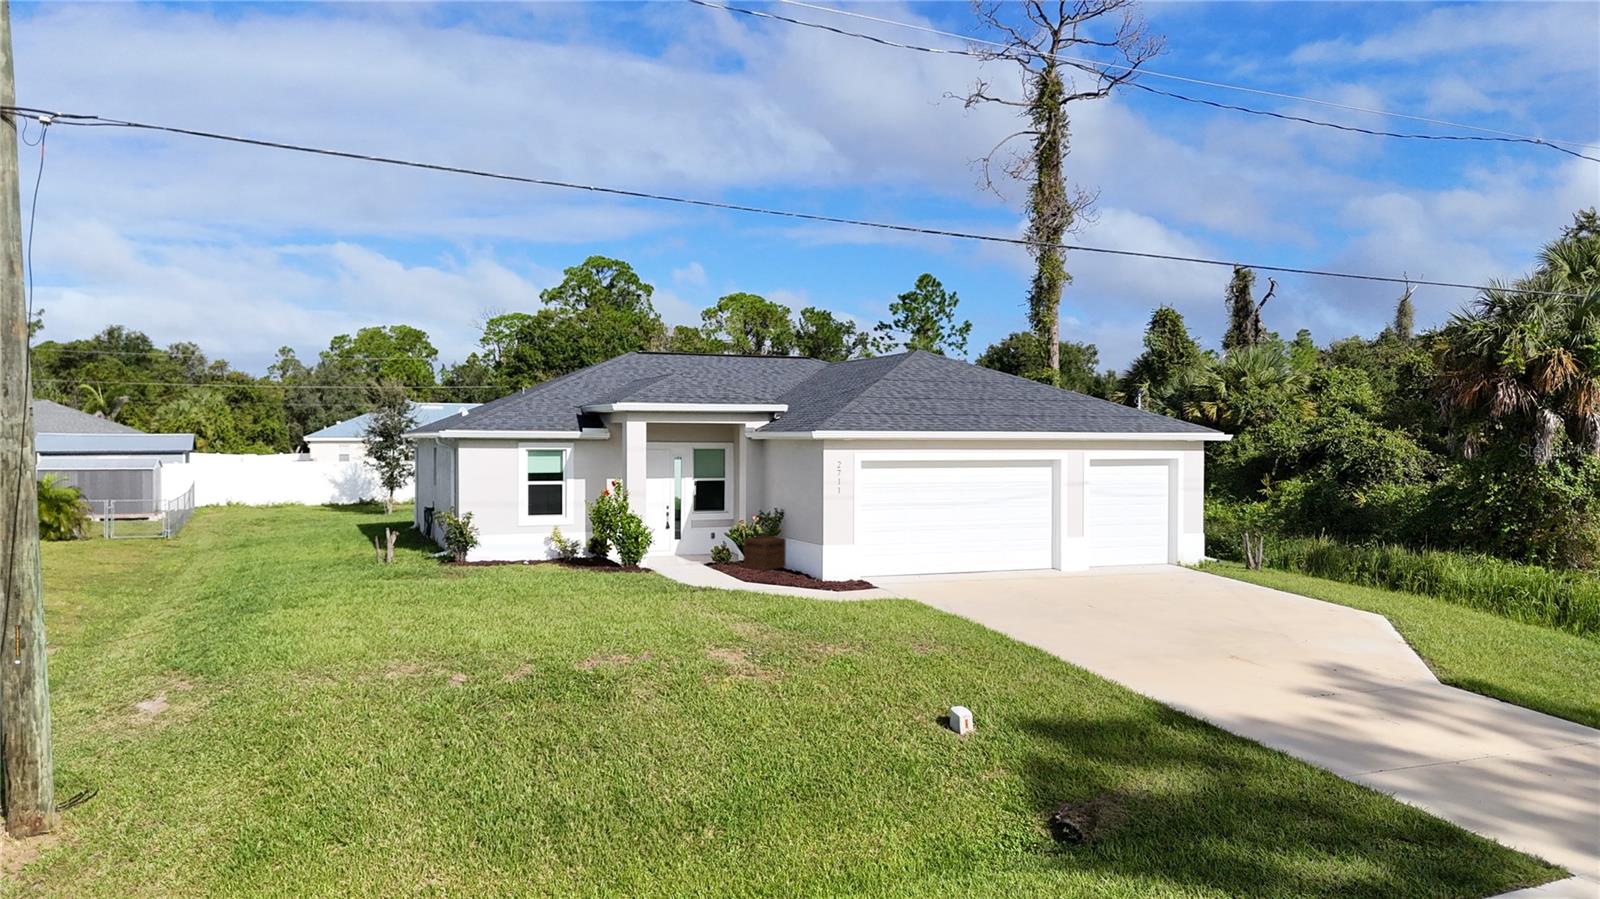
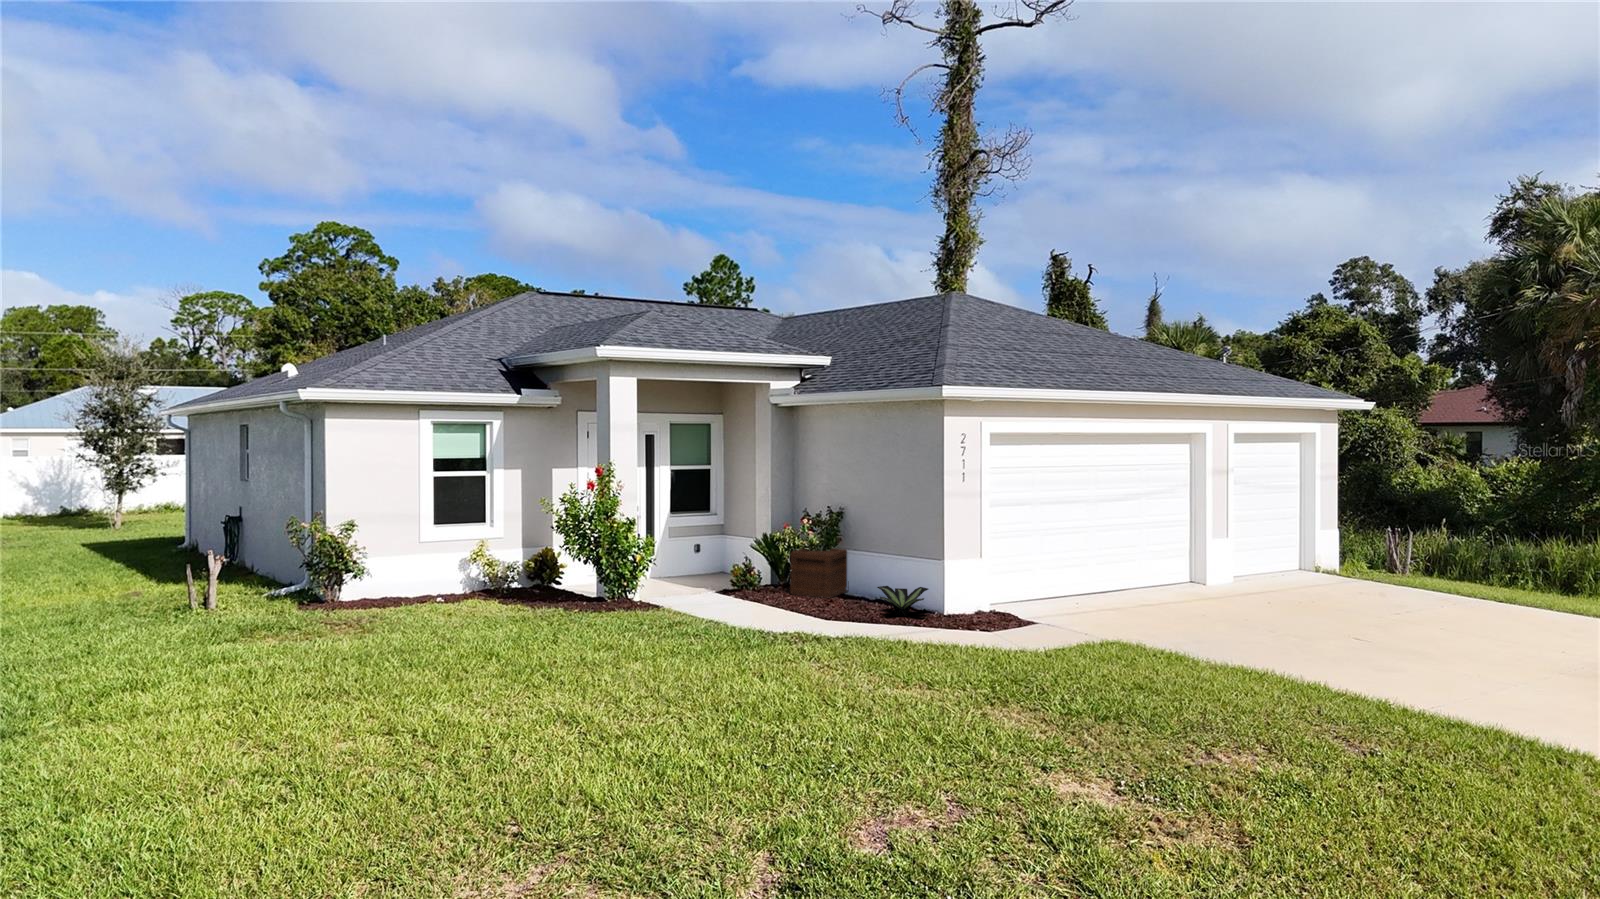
potted plant: none [774,562,812,582] -> present [877,586,928,616]

